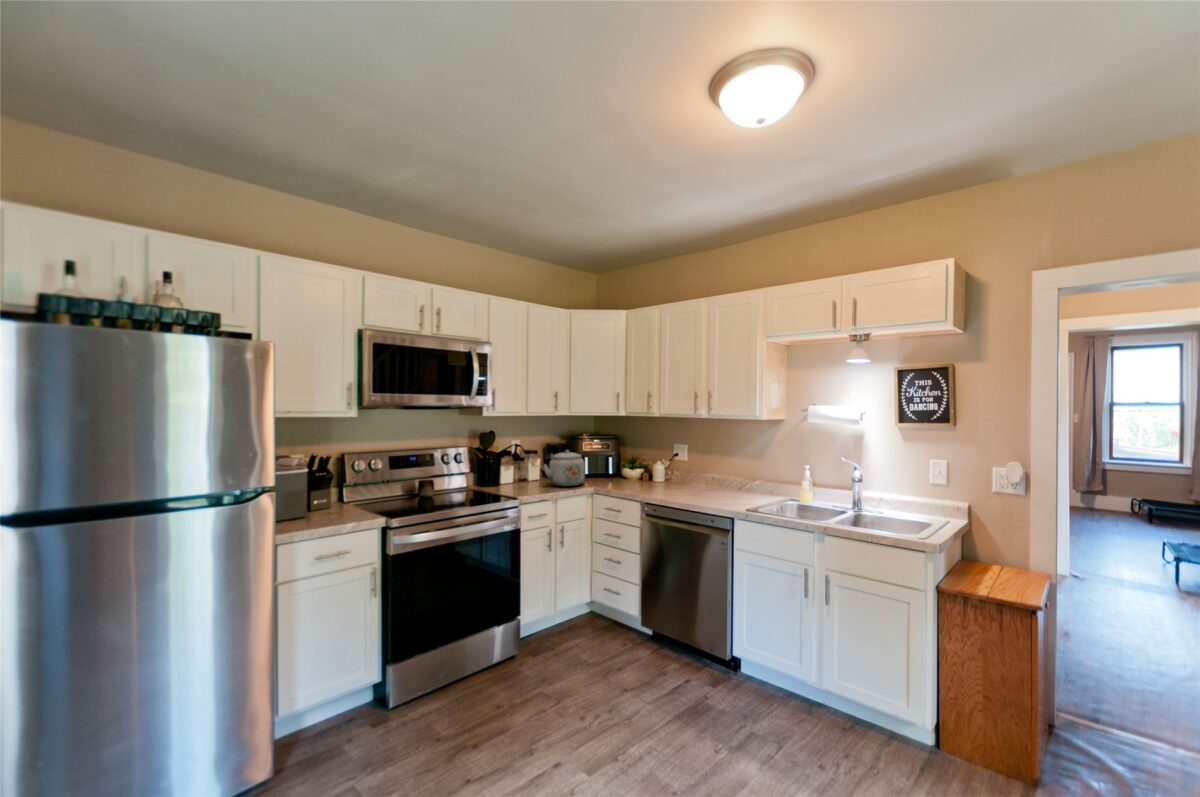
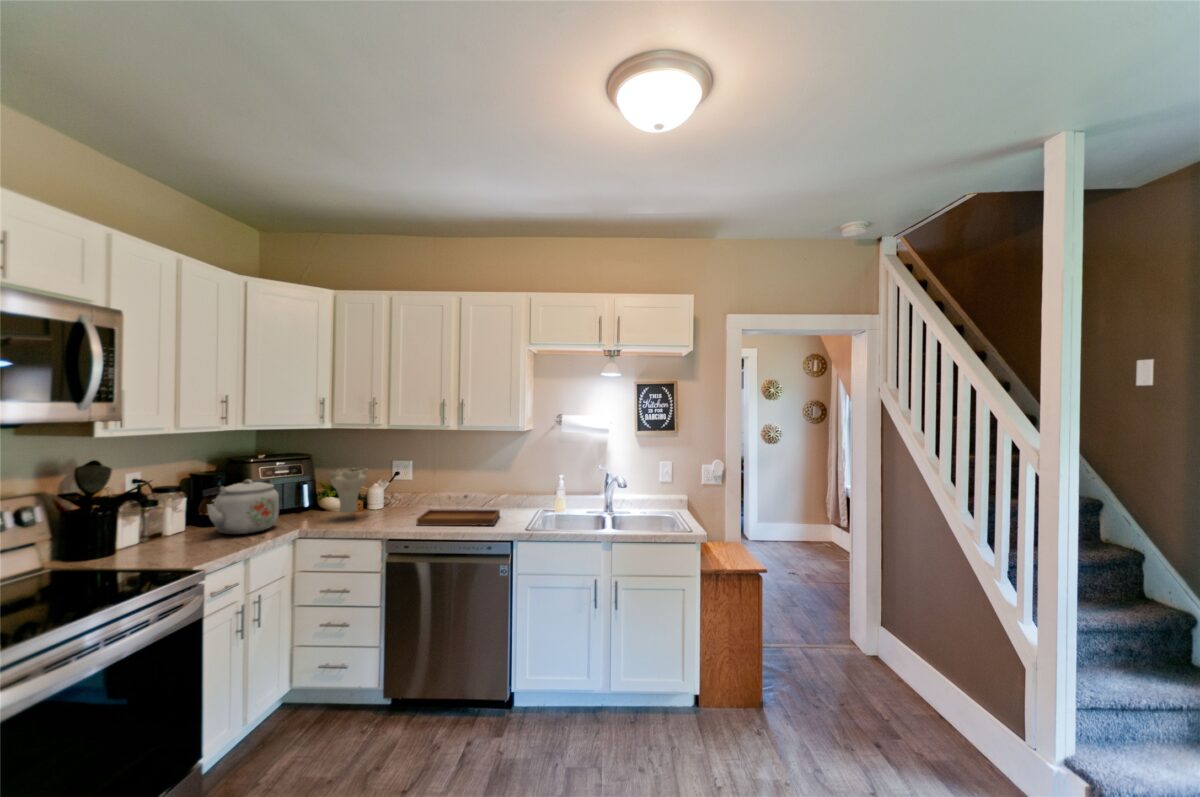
vase: none [609,447,645,483] -> present [329,468,368,513]
tray: none [666,475,739,504] -> present [417,495,500,525]

